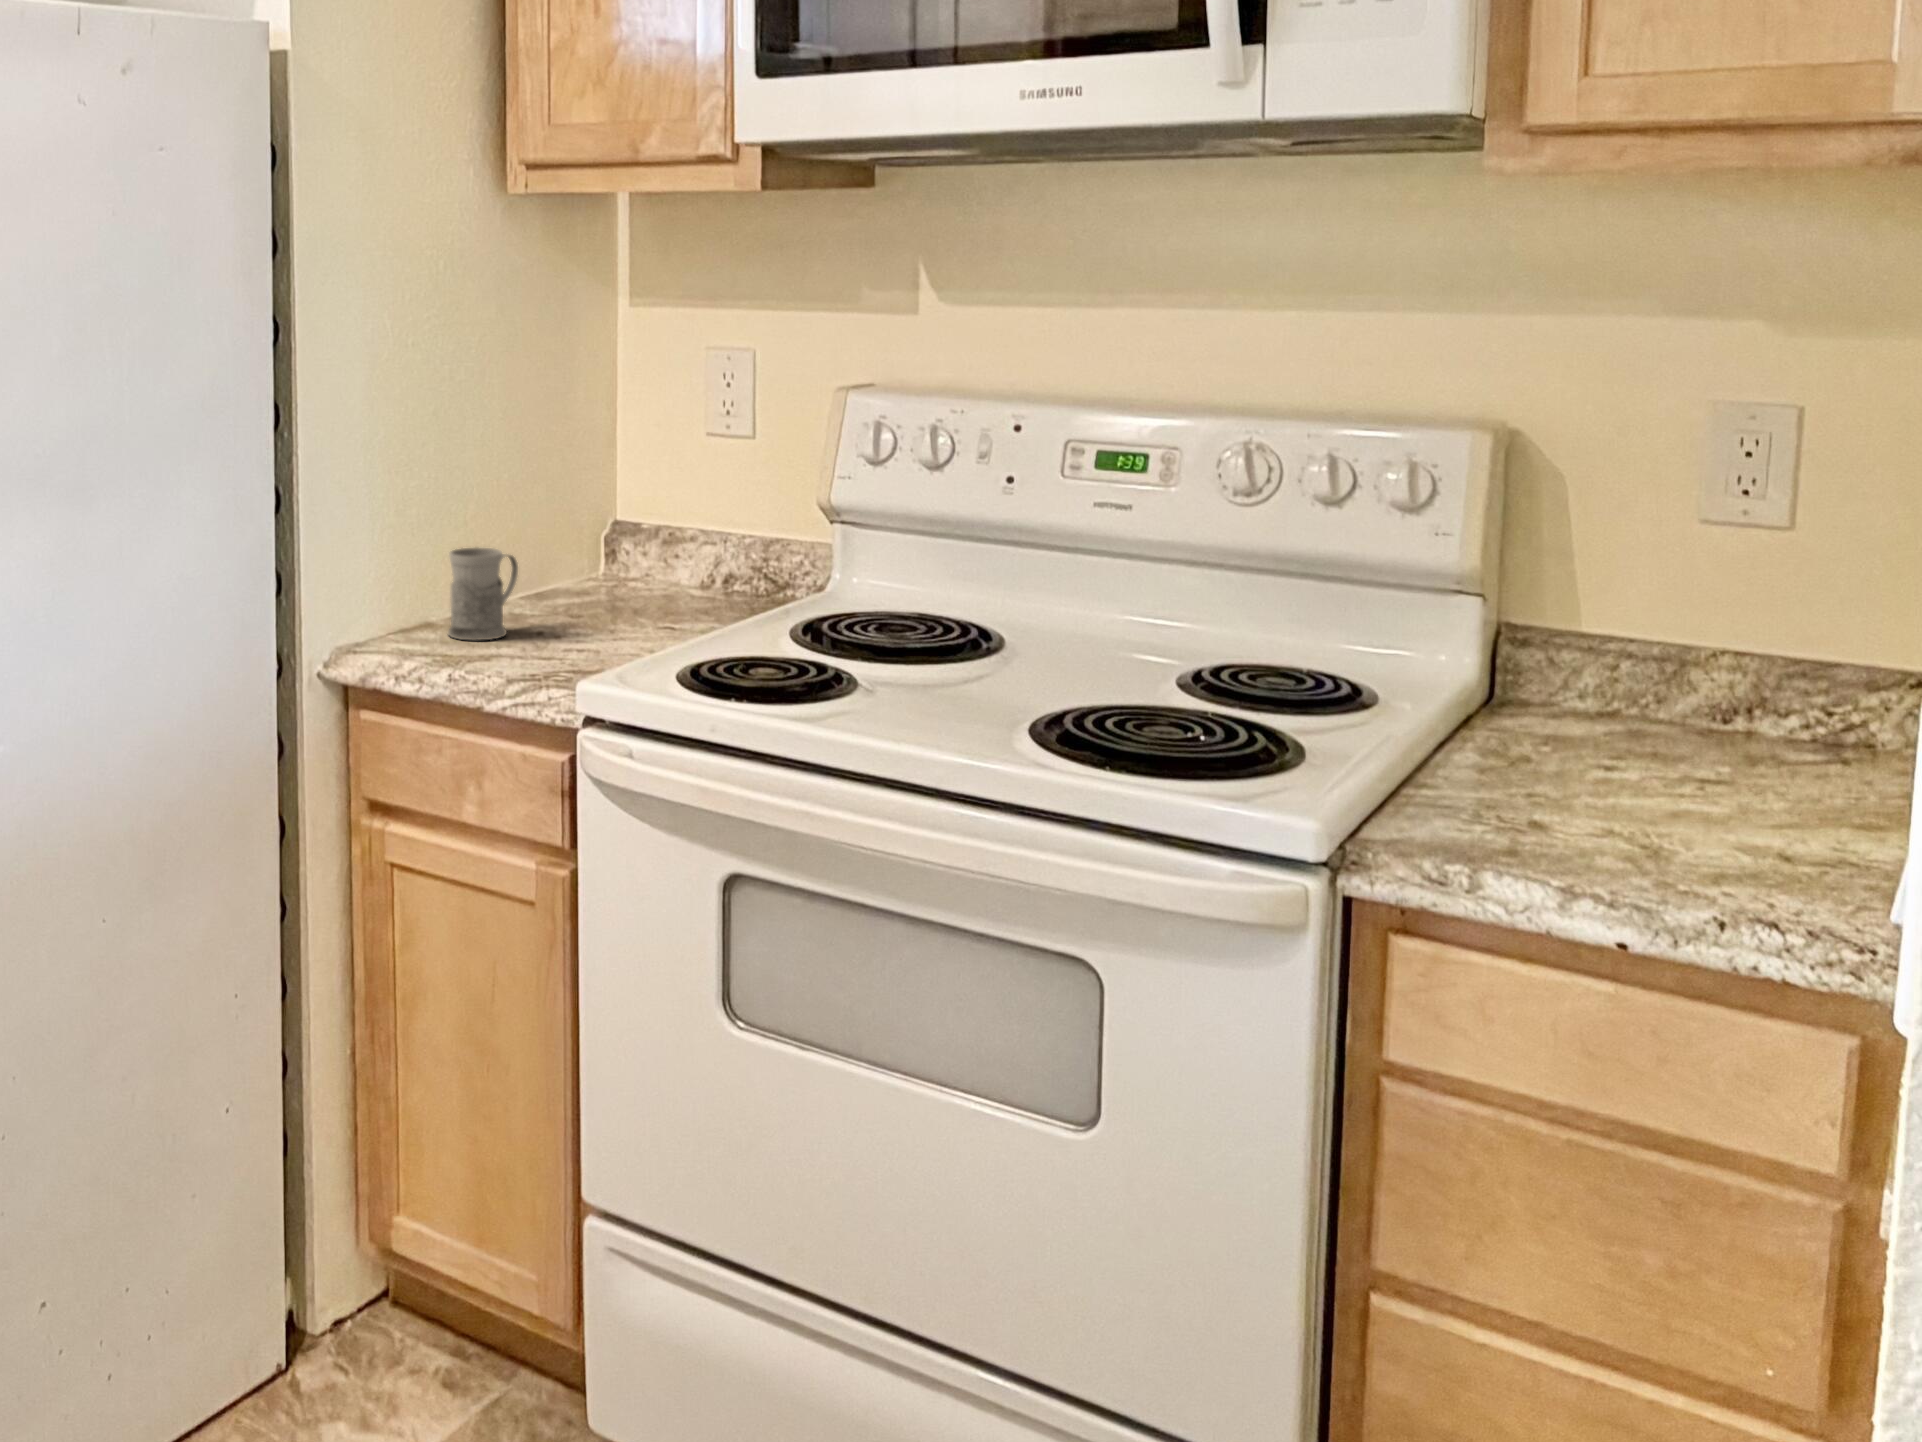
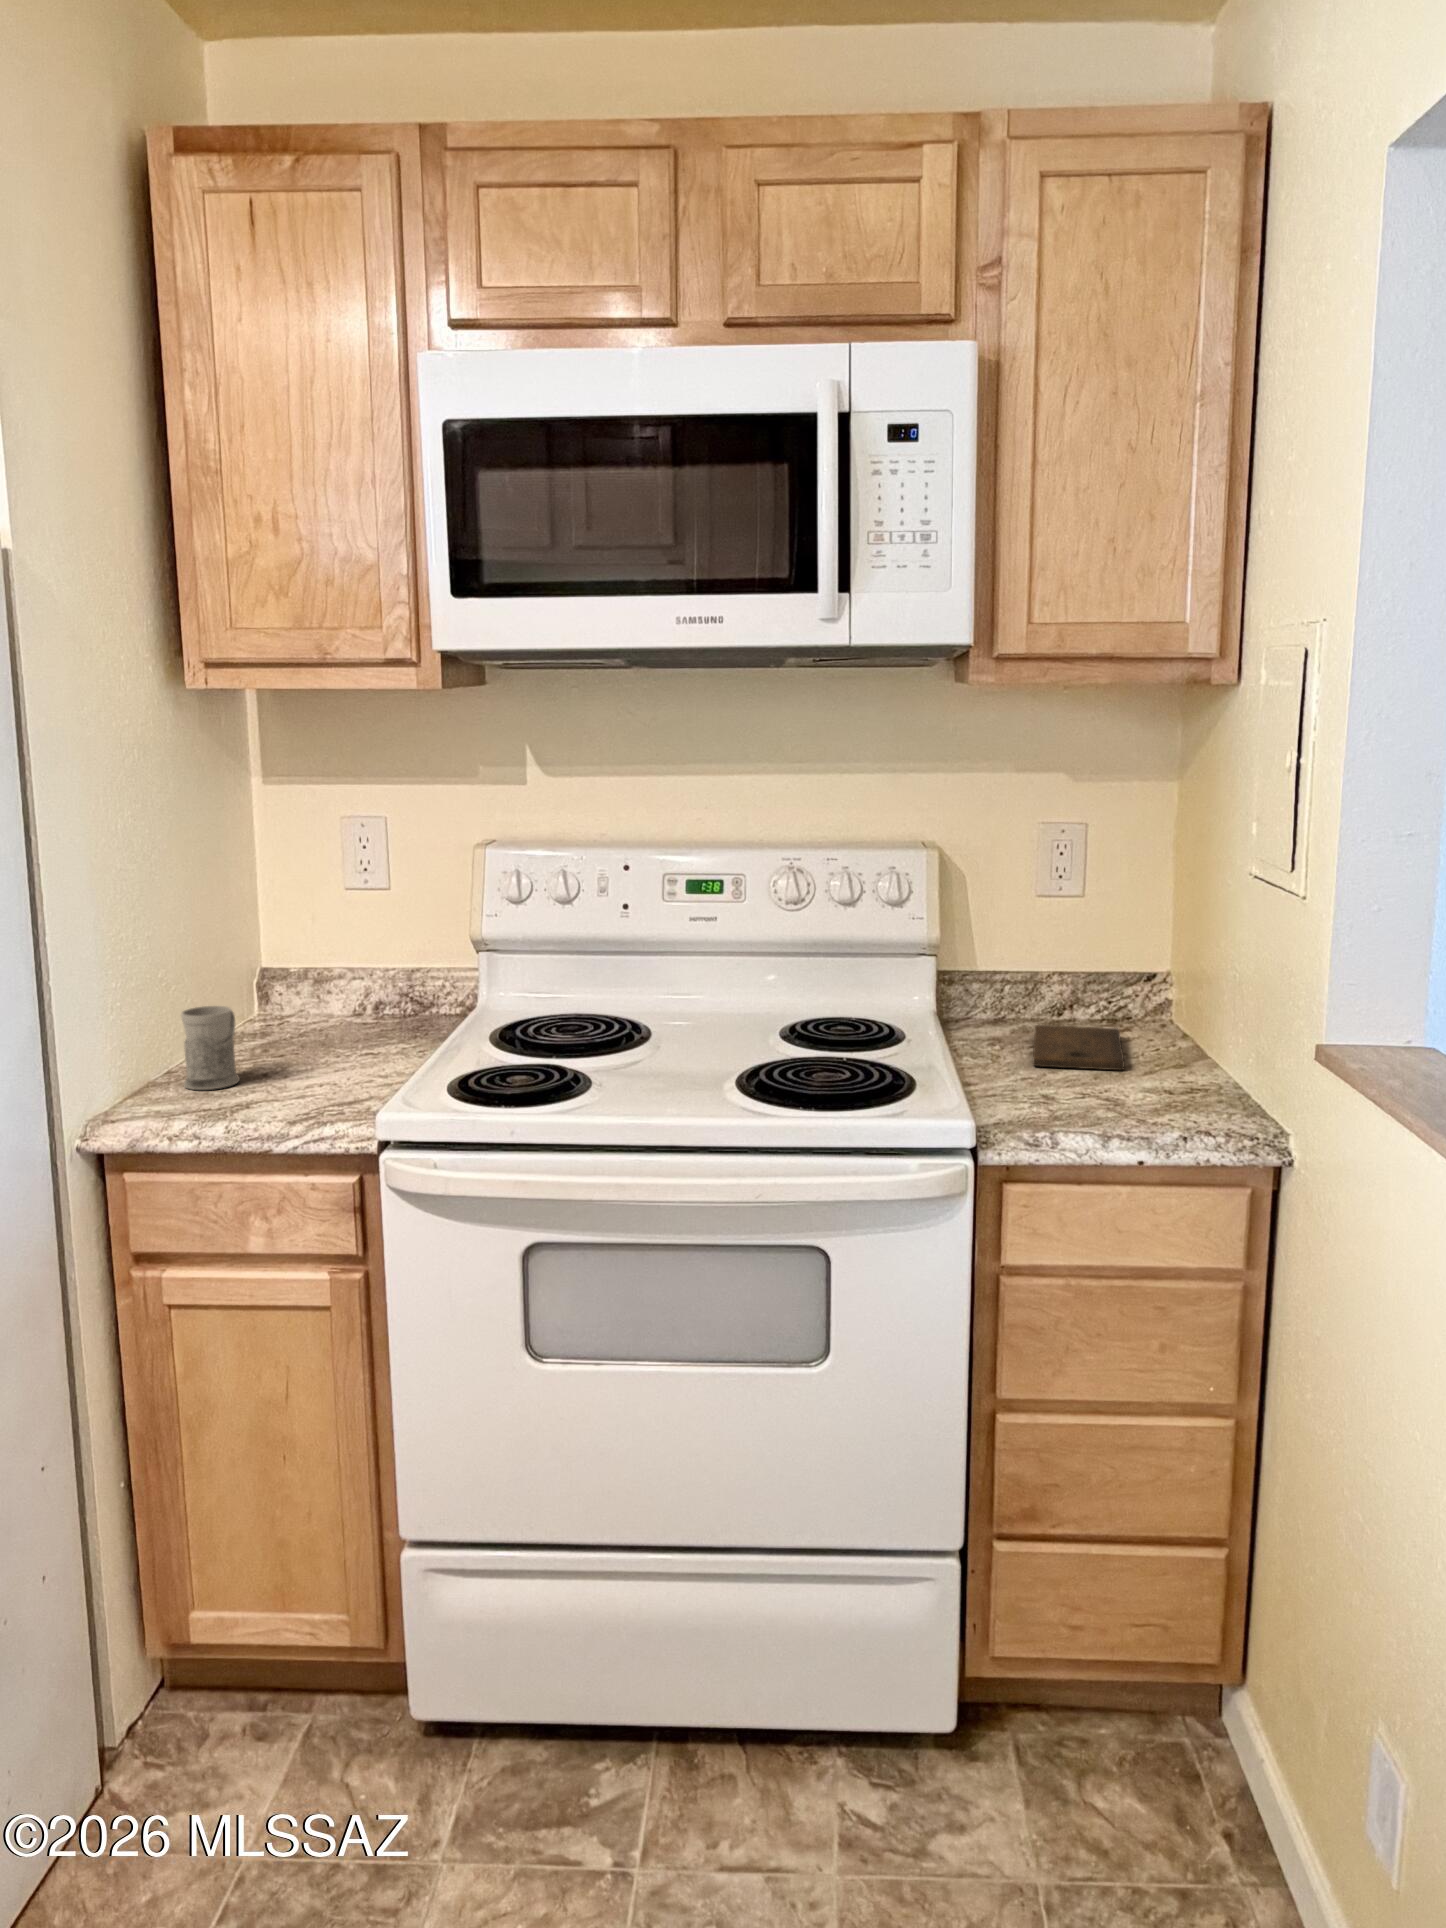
cutting board: none [1574,725,1809,811] -> present [1033,1025,1125,1070]

